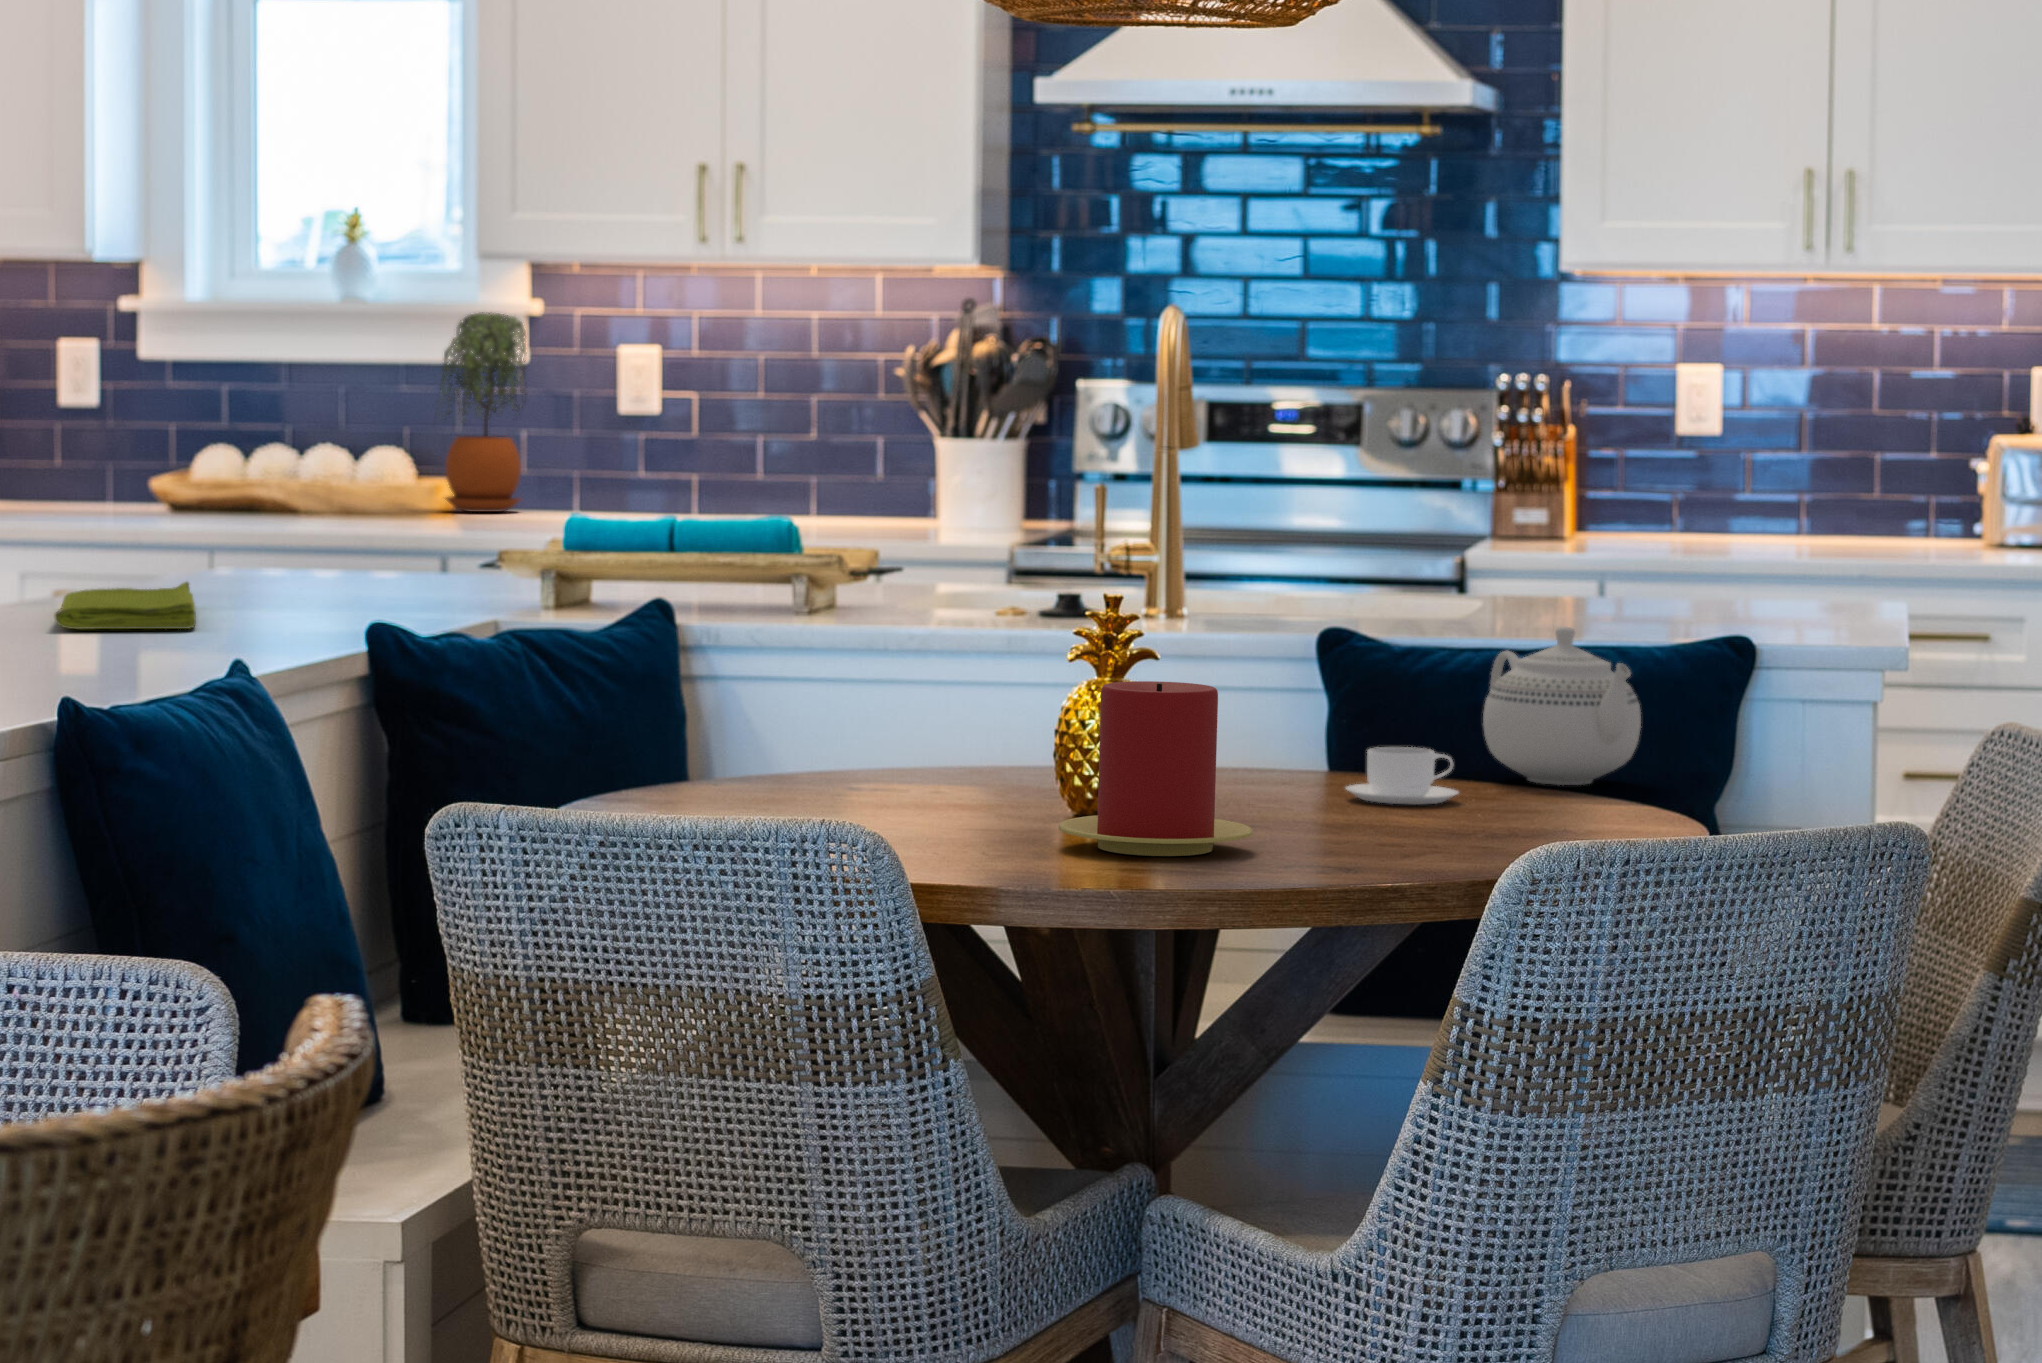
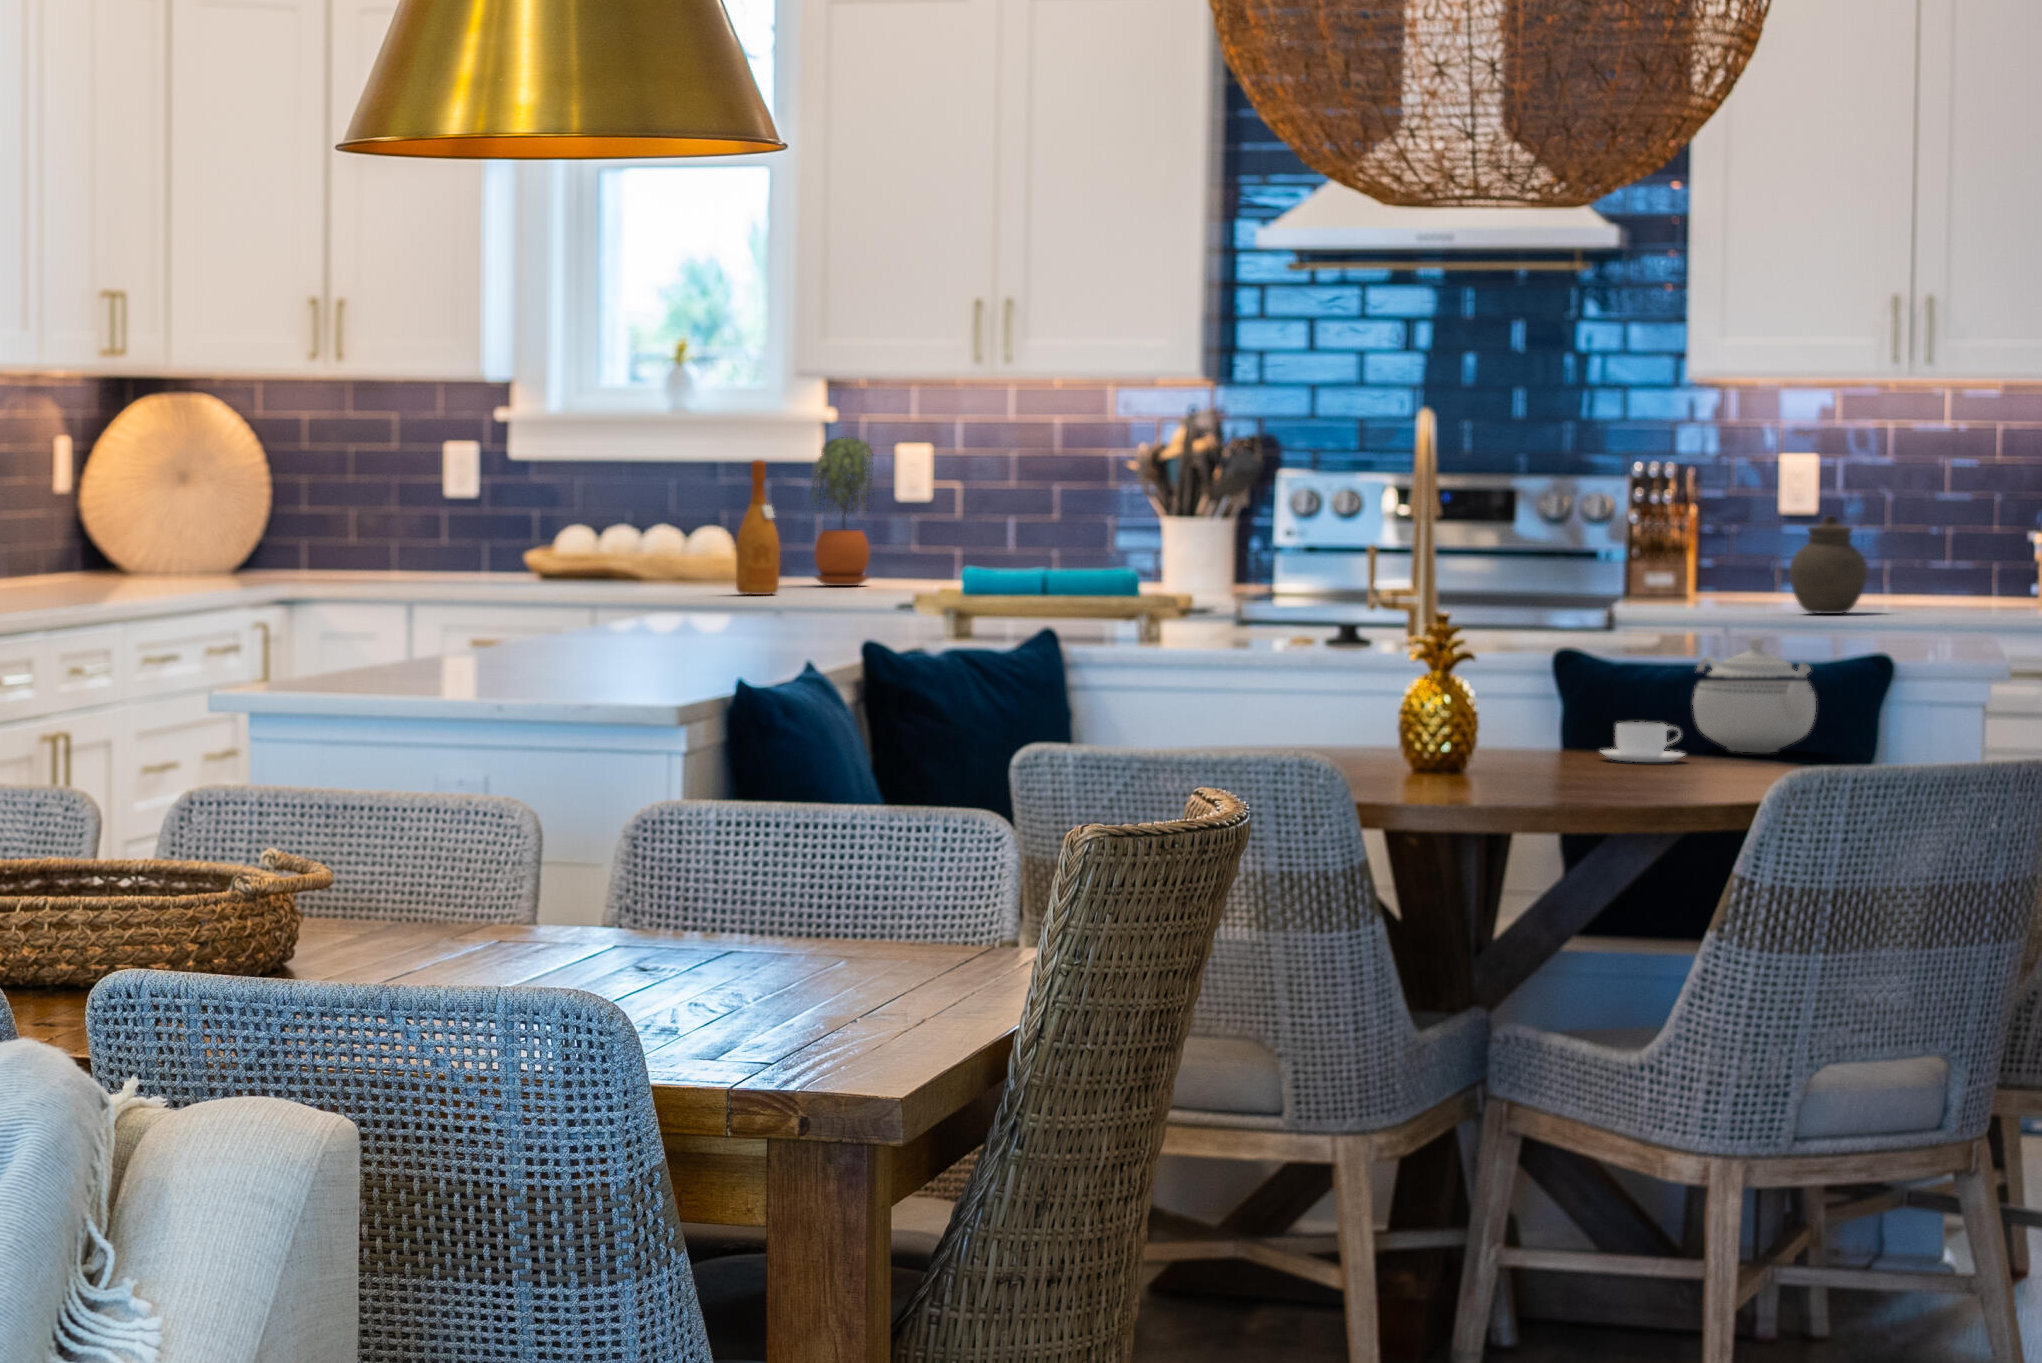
wine bottle: none [319,341,380,525] -> present [736,460,780,595]
jar: none [1674,446,1768,572] -> present [1789,516,1867,614]
dish towel: present [55,582,196,629] -> none [642,623,753,653]
candle: present [1058,681,1253,856] -> none [1417,668,1558,788]

